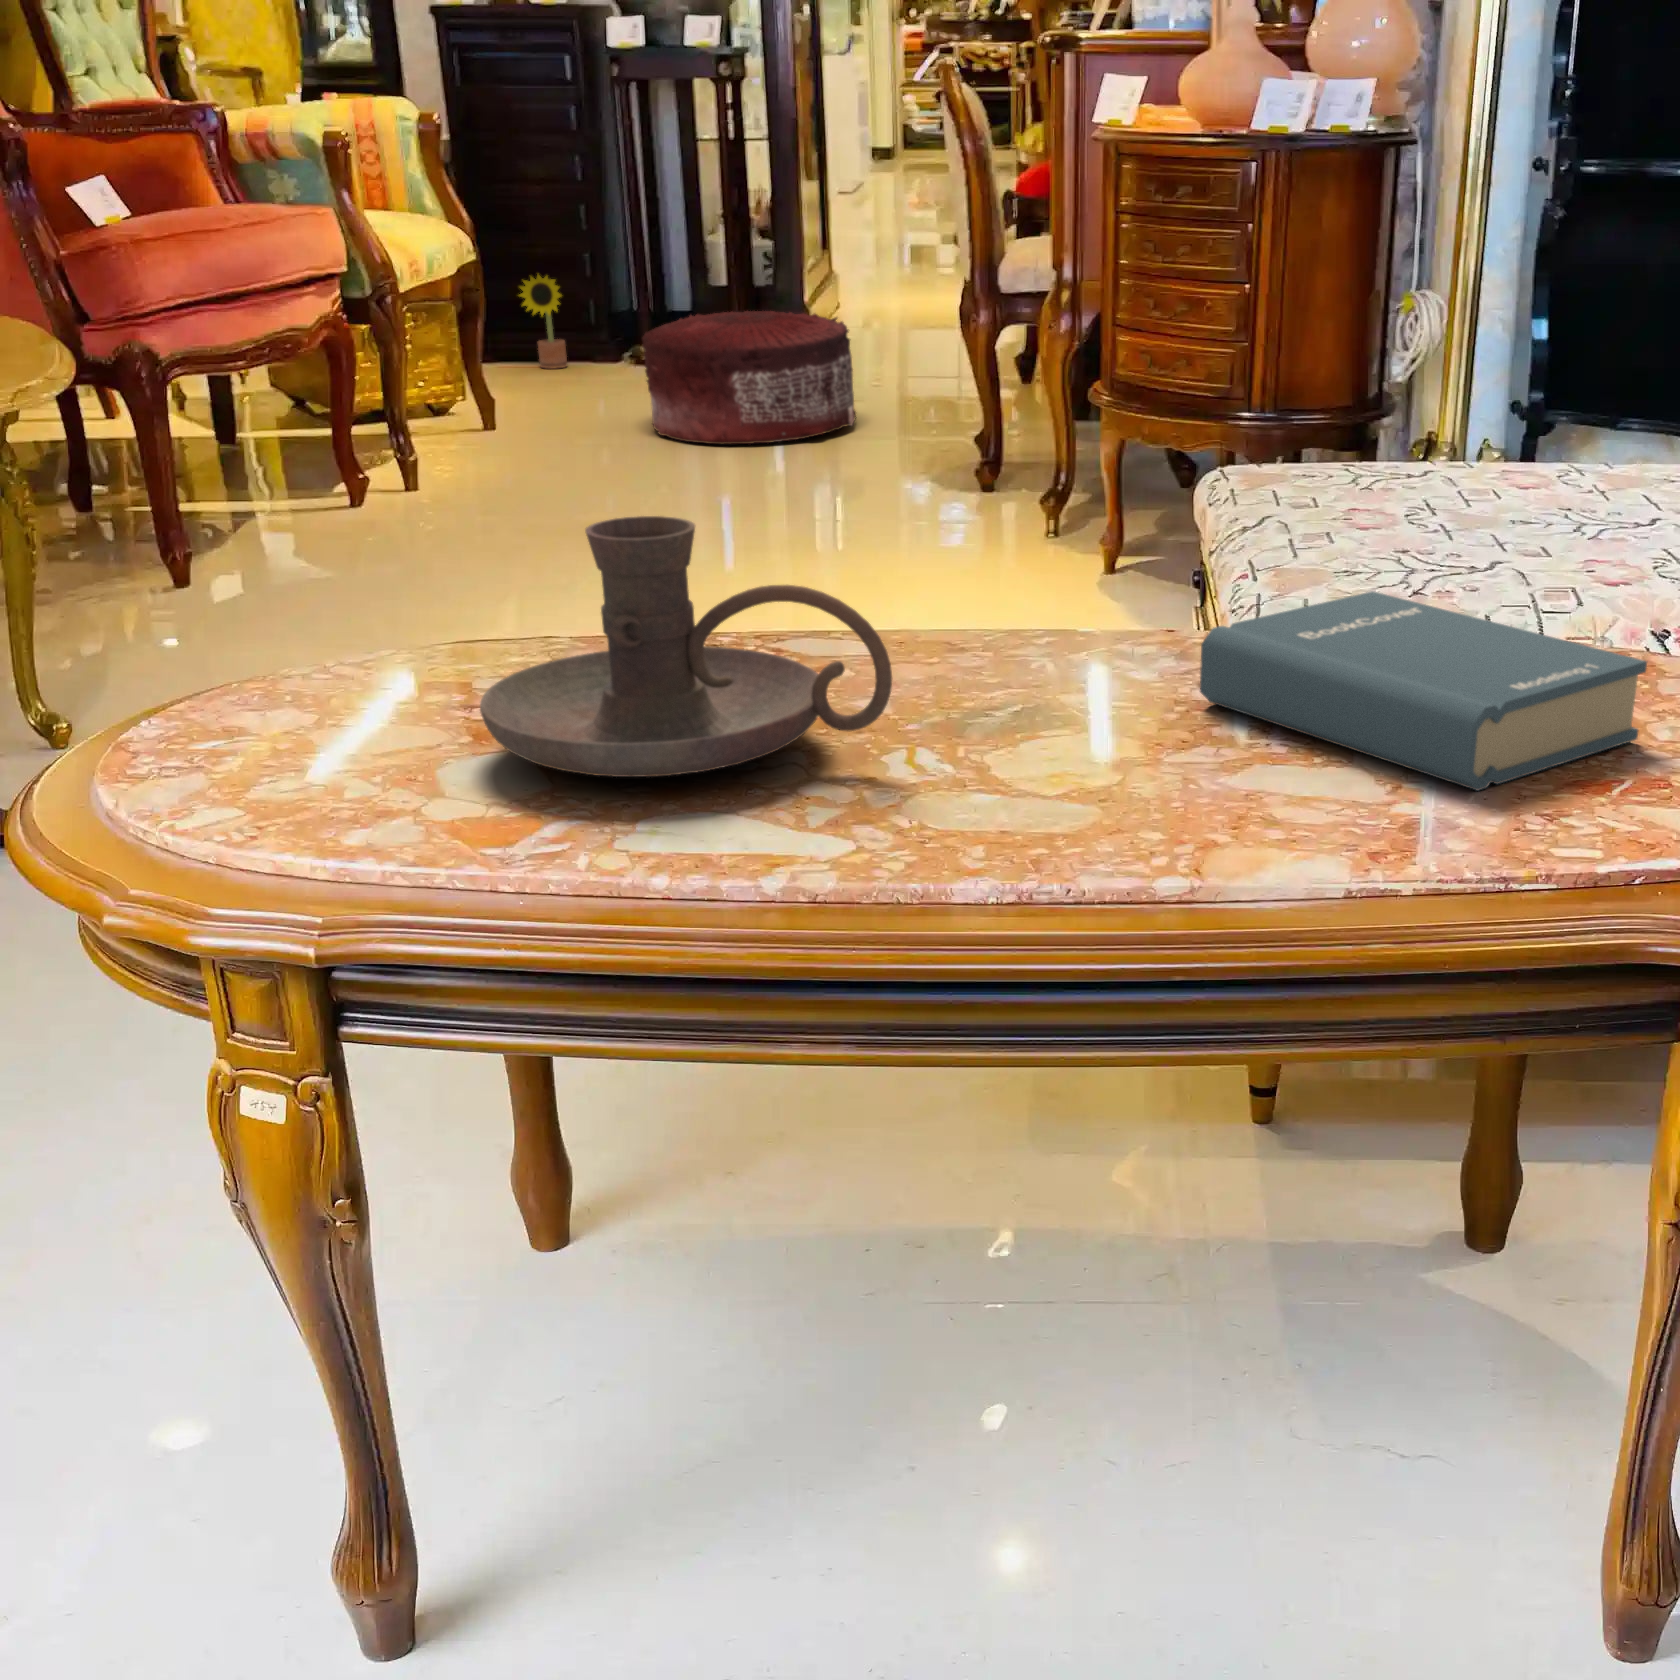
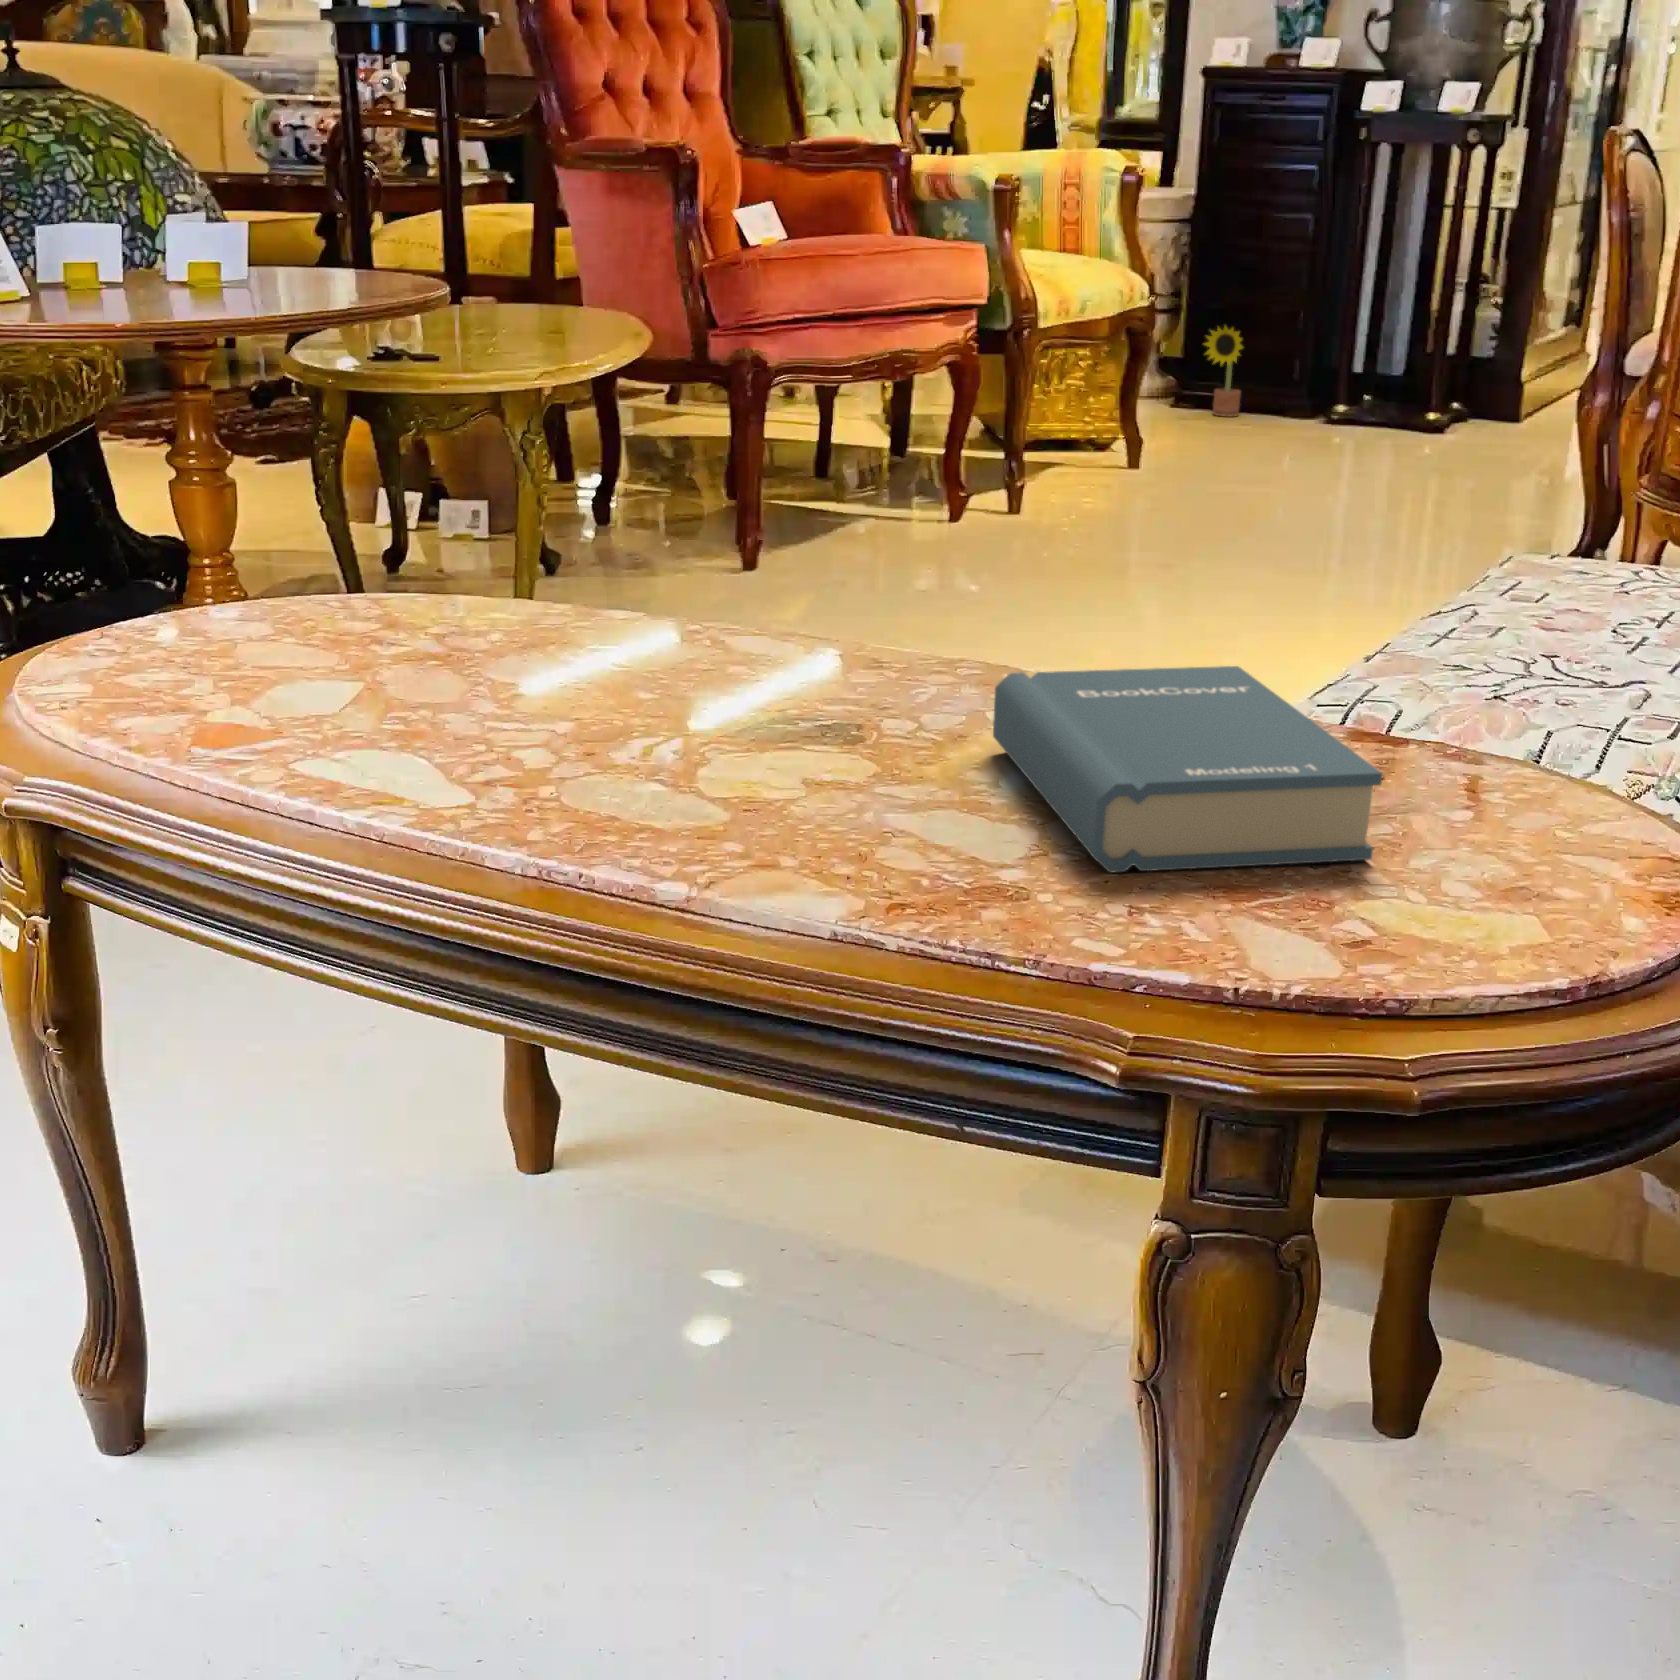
pouf: present [642,311,856,444] -> none [1264,373,1479,505]
candle holder: present [480,516,892,777] -> none [306,488,625,723]

